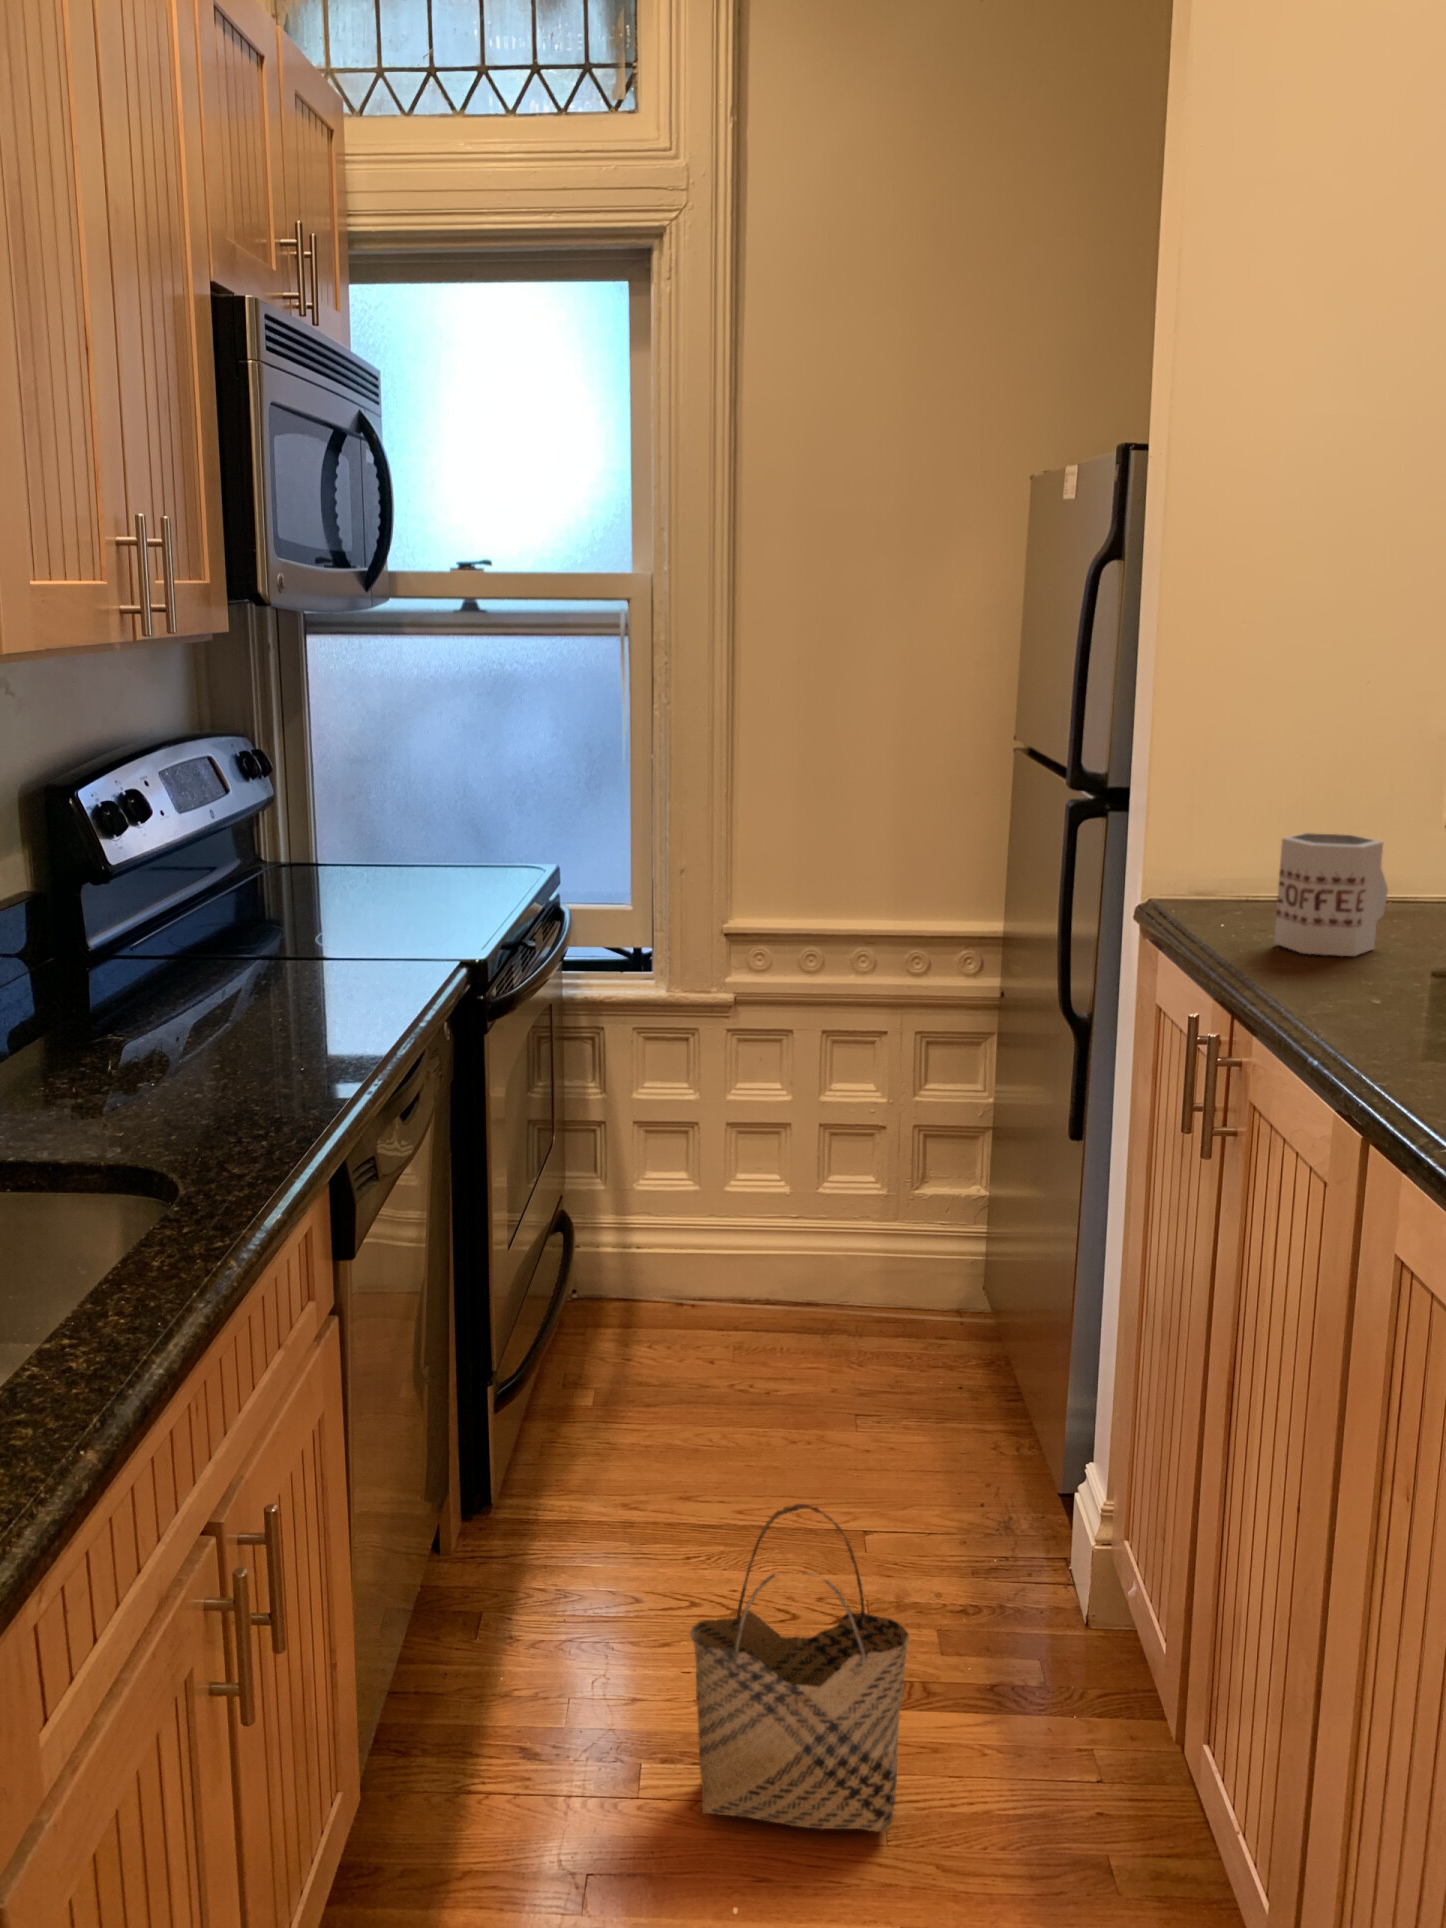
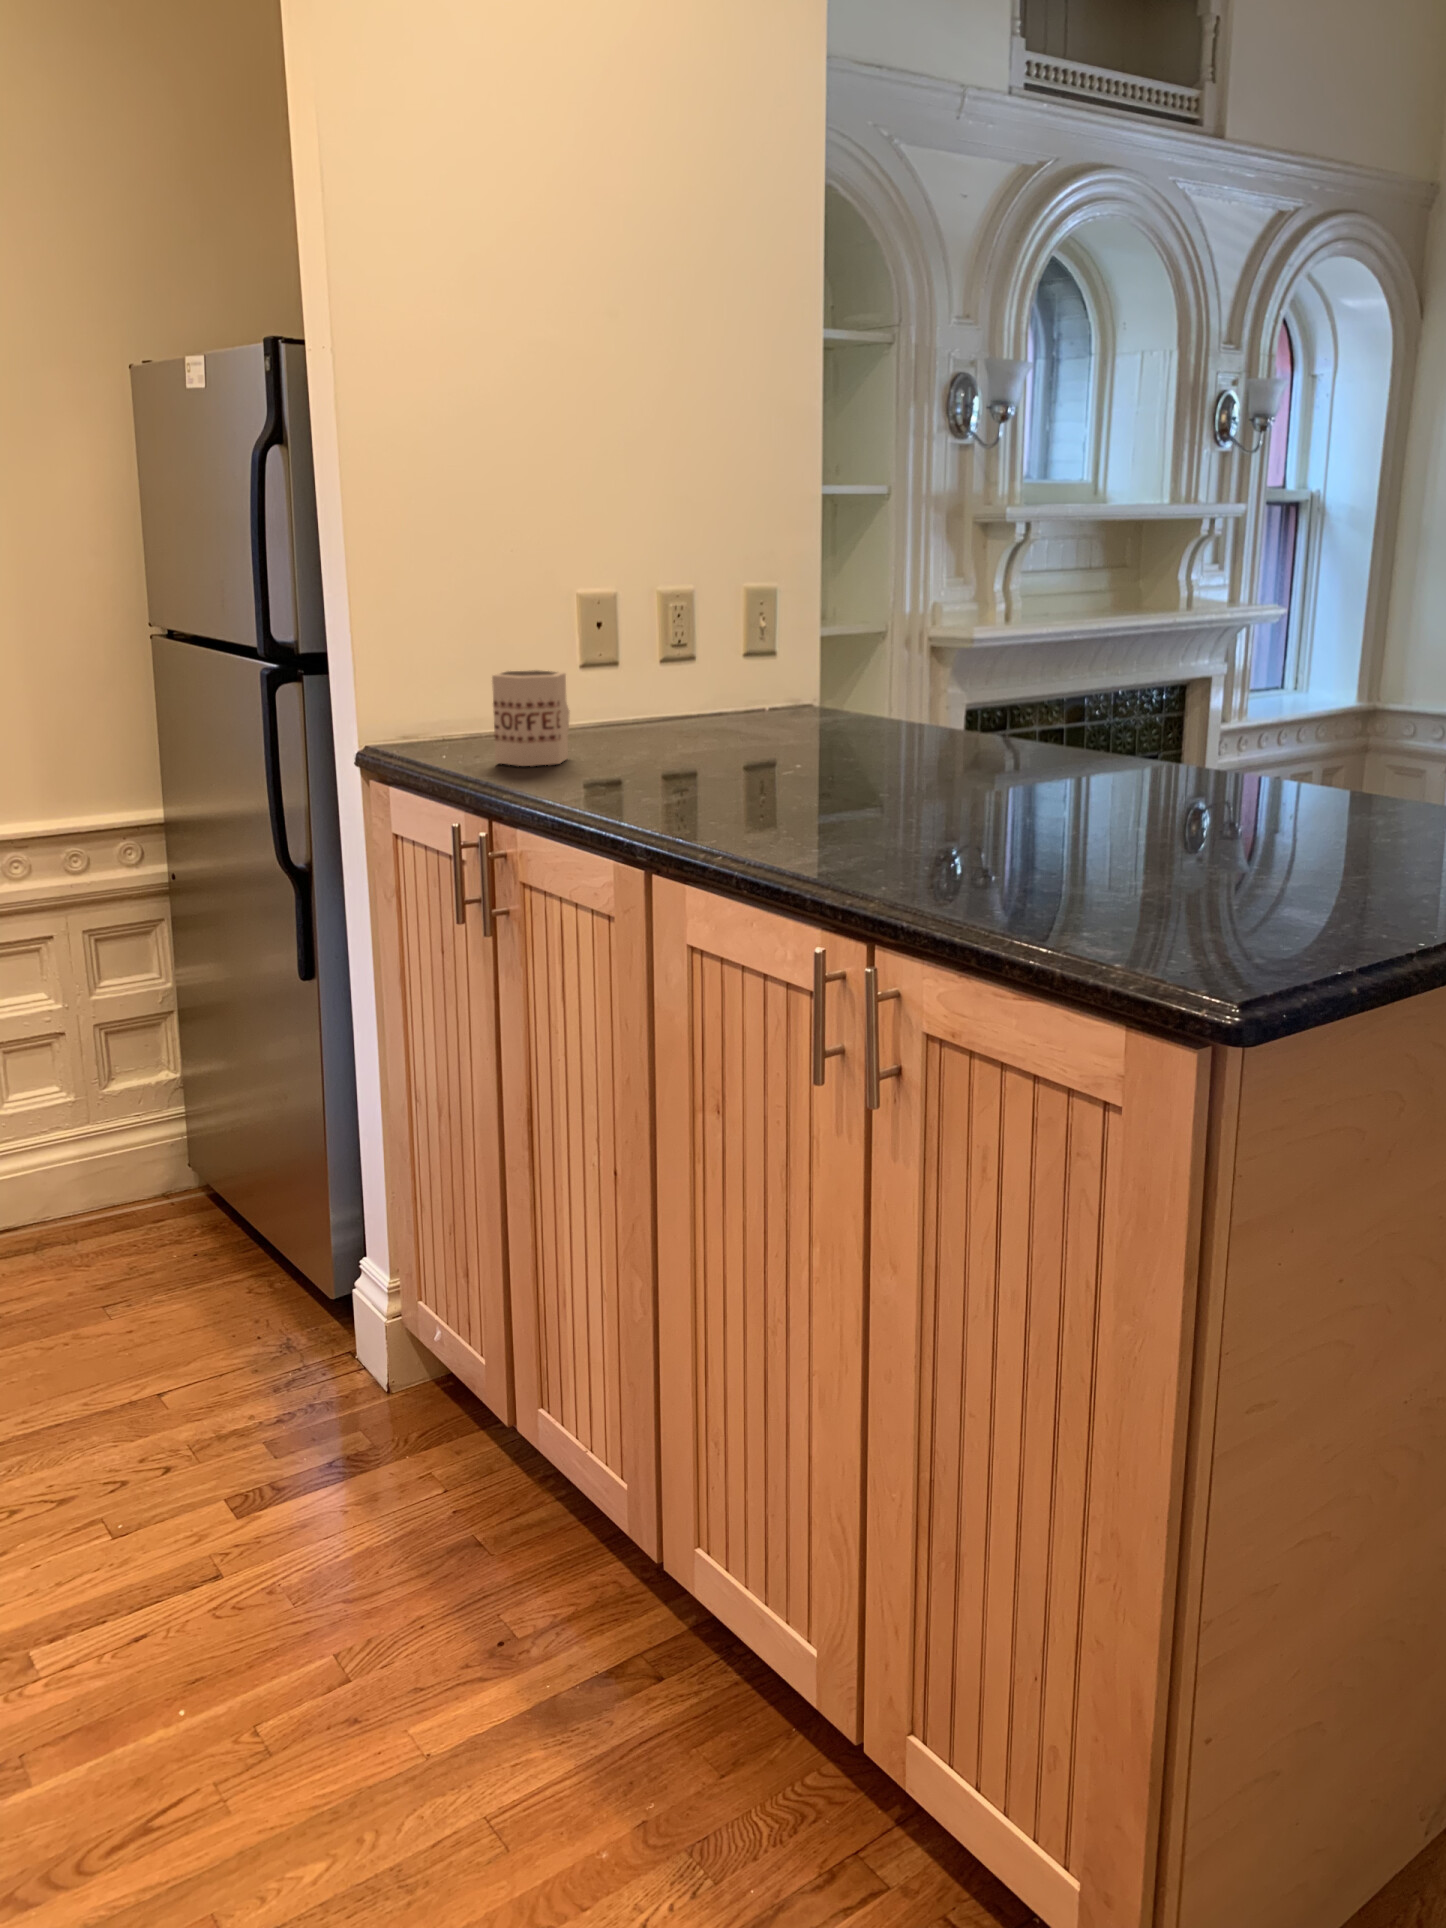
woven basket: present [690,1504,909,1832] -> none [75,1342,295,1658]

